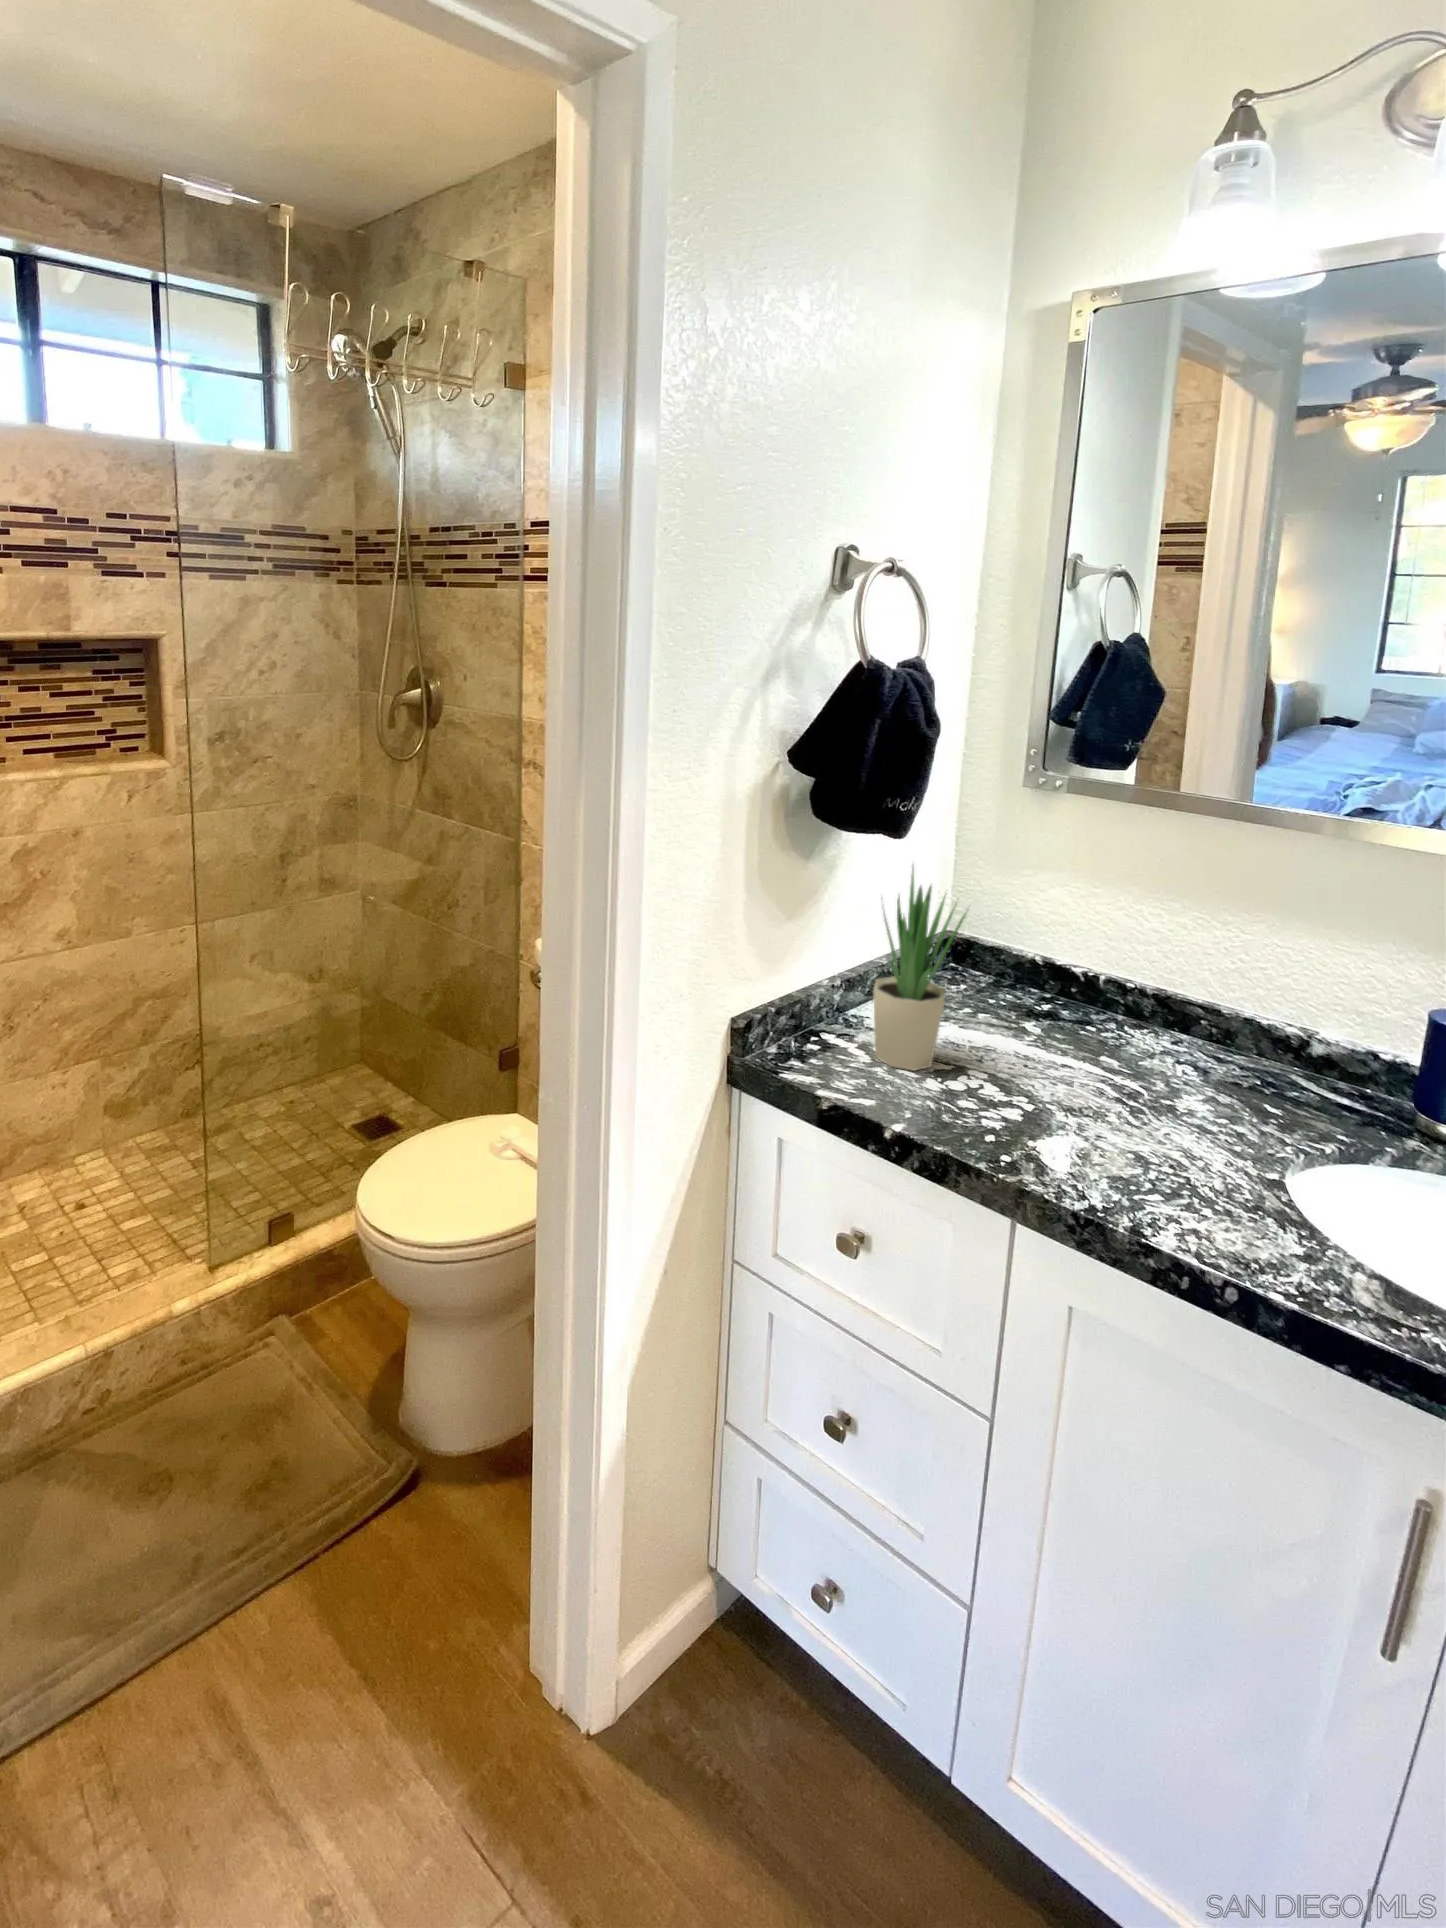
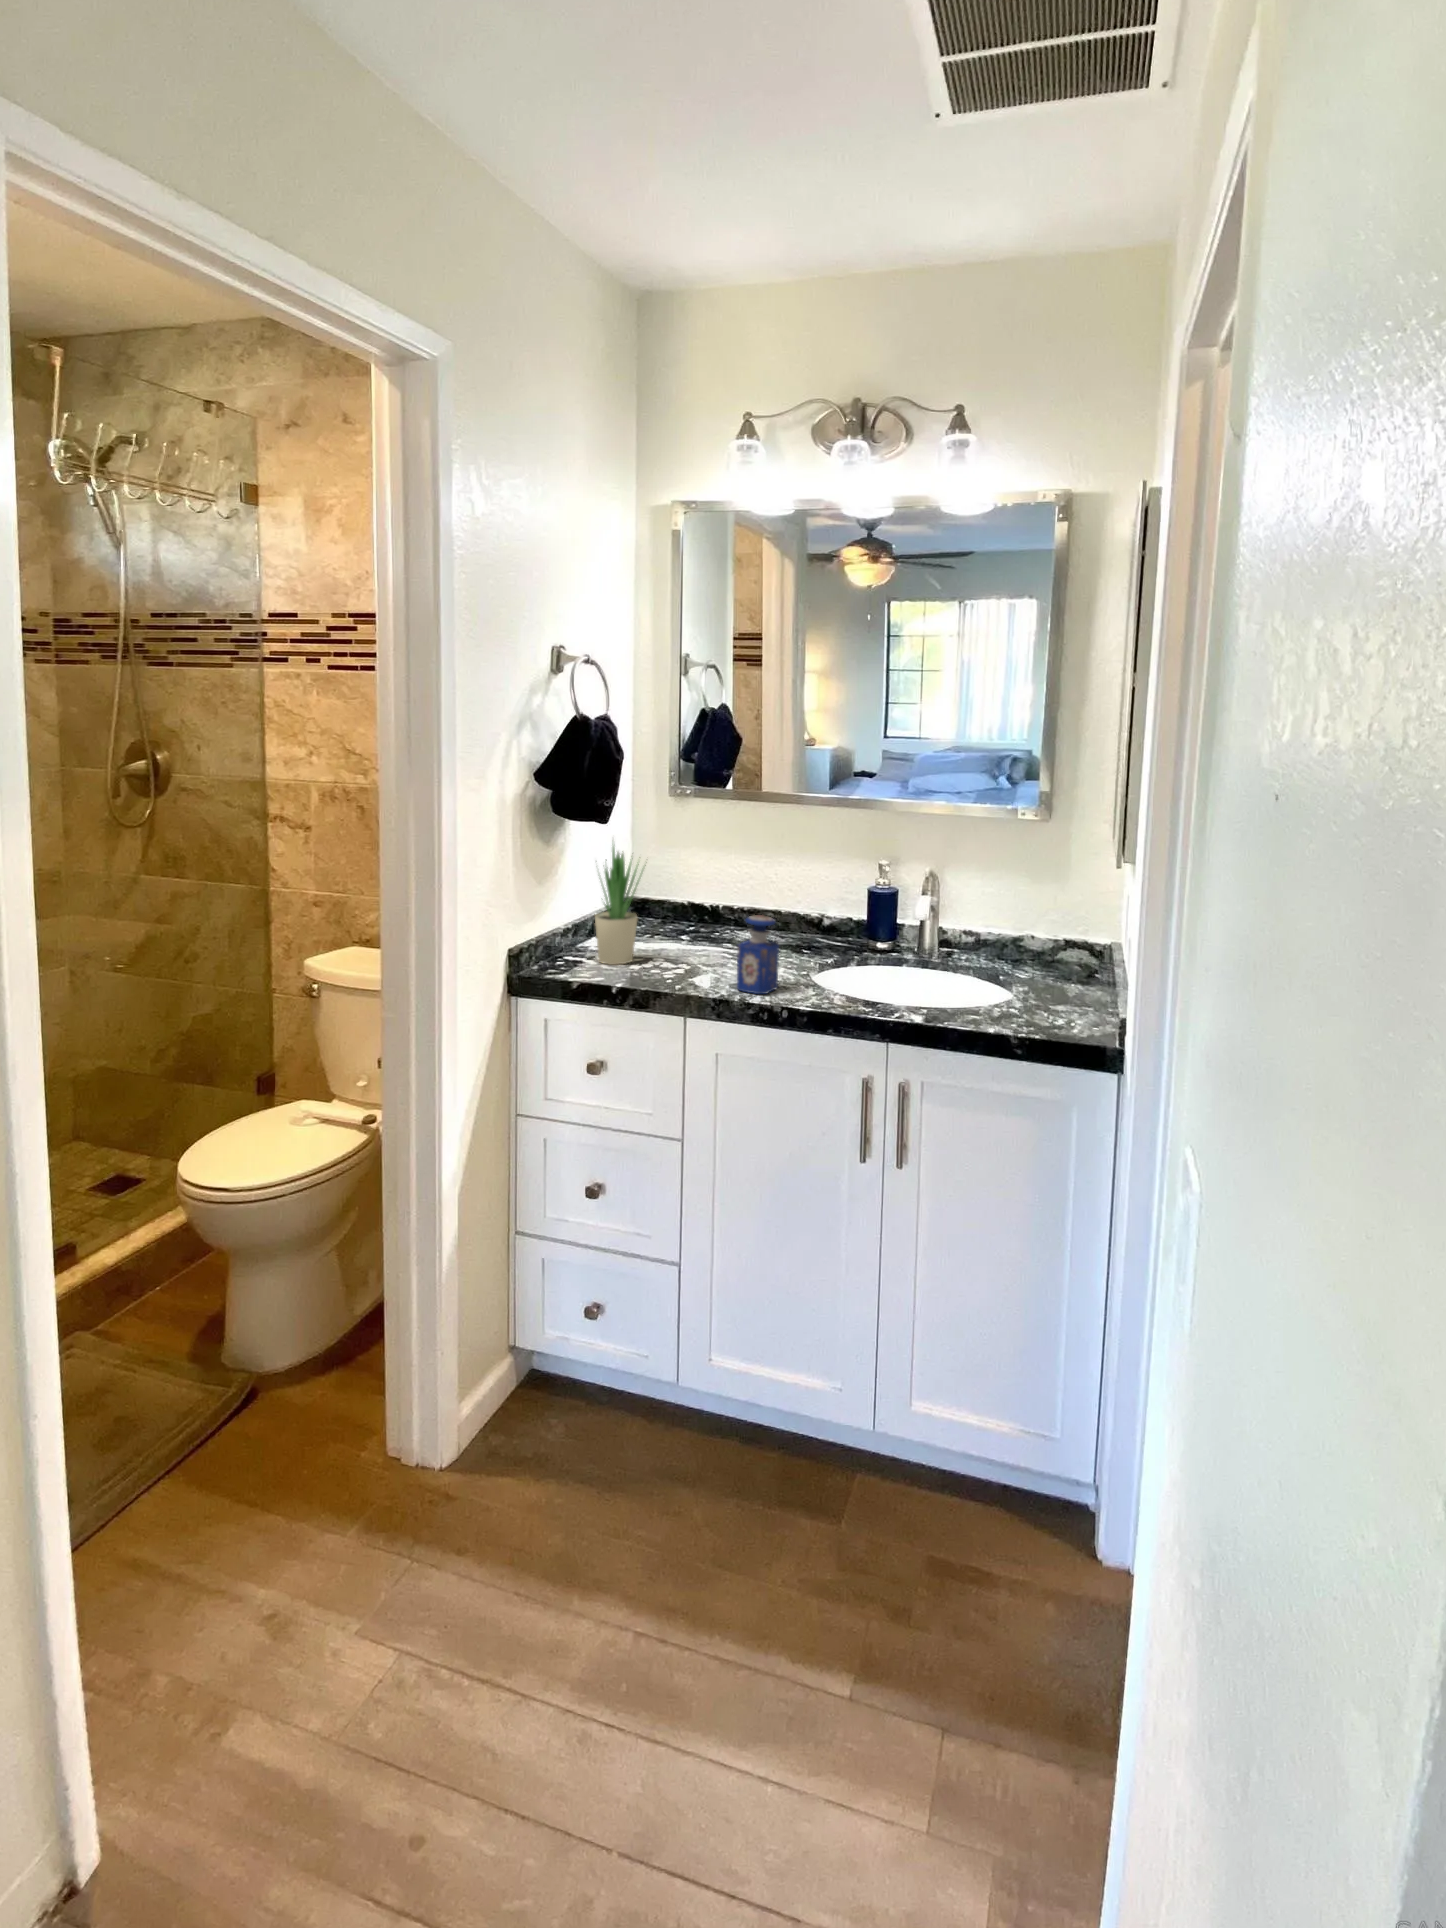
perfume bottle: none [1114,1061,1215,1221] -> present [737,915,779,994]

